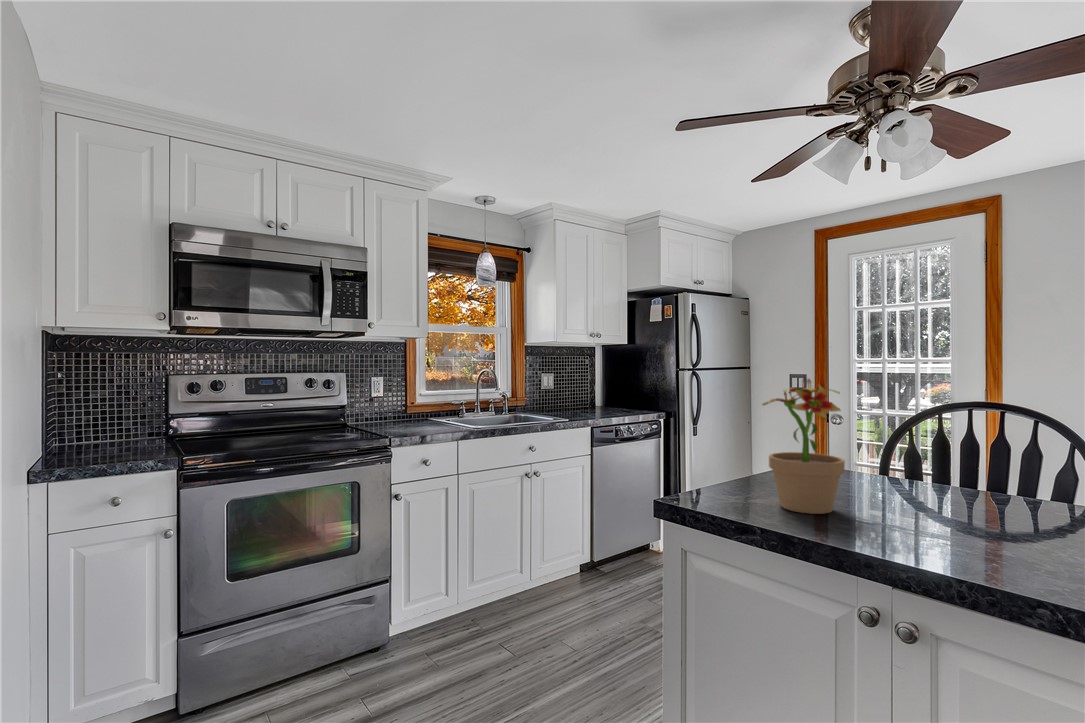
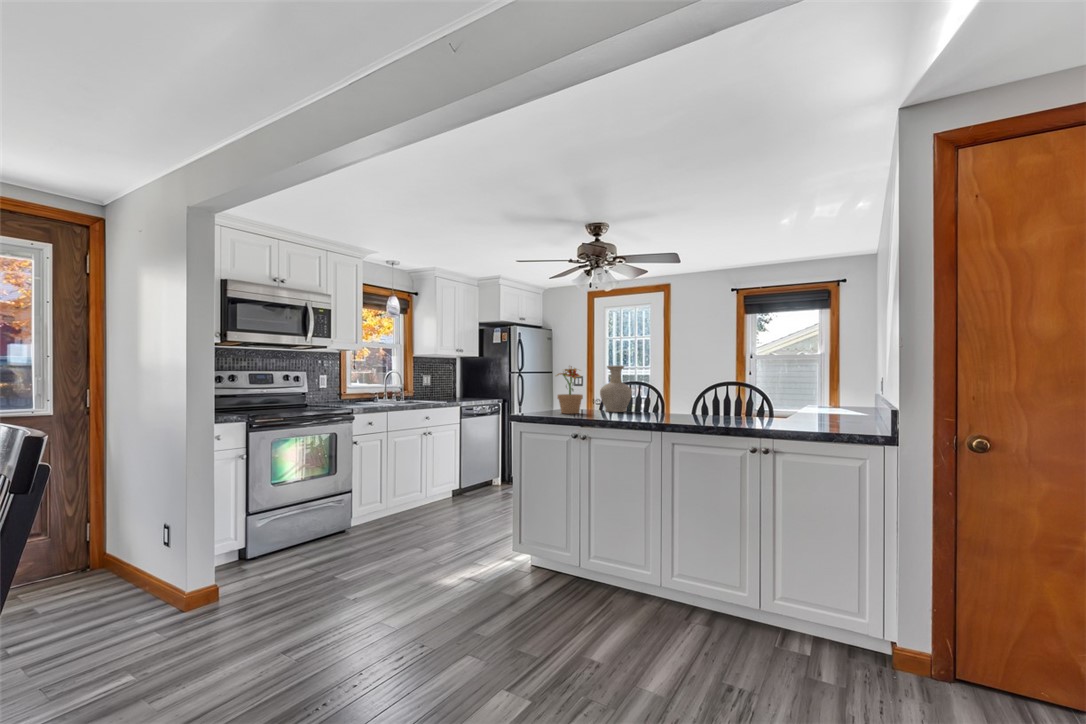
vase: none [887,376,994,507] -> present [600,366,632,412]

